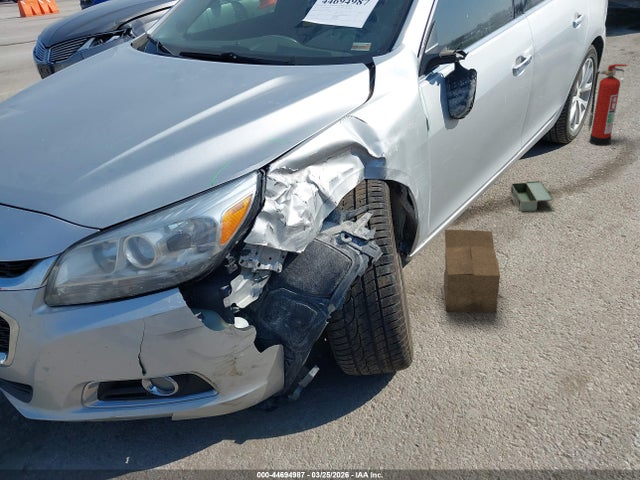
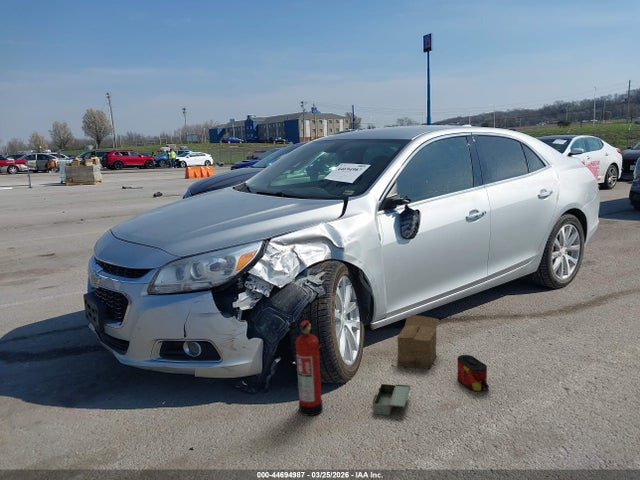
fire extinguisher: present [588,64,627,146] -> present [296,320,323,416]
toolbox: present [511,181,553,211] -> present [373,384,410,416]
bag: none [543,291,603,348] -> present [457,355,489,392]

